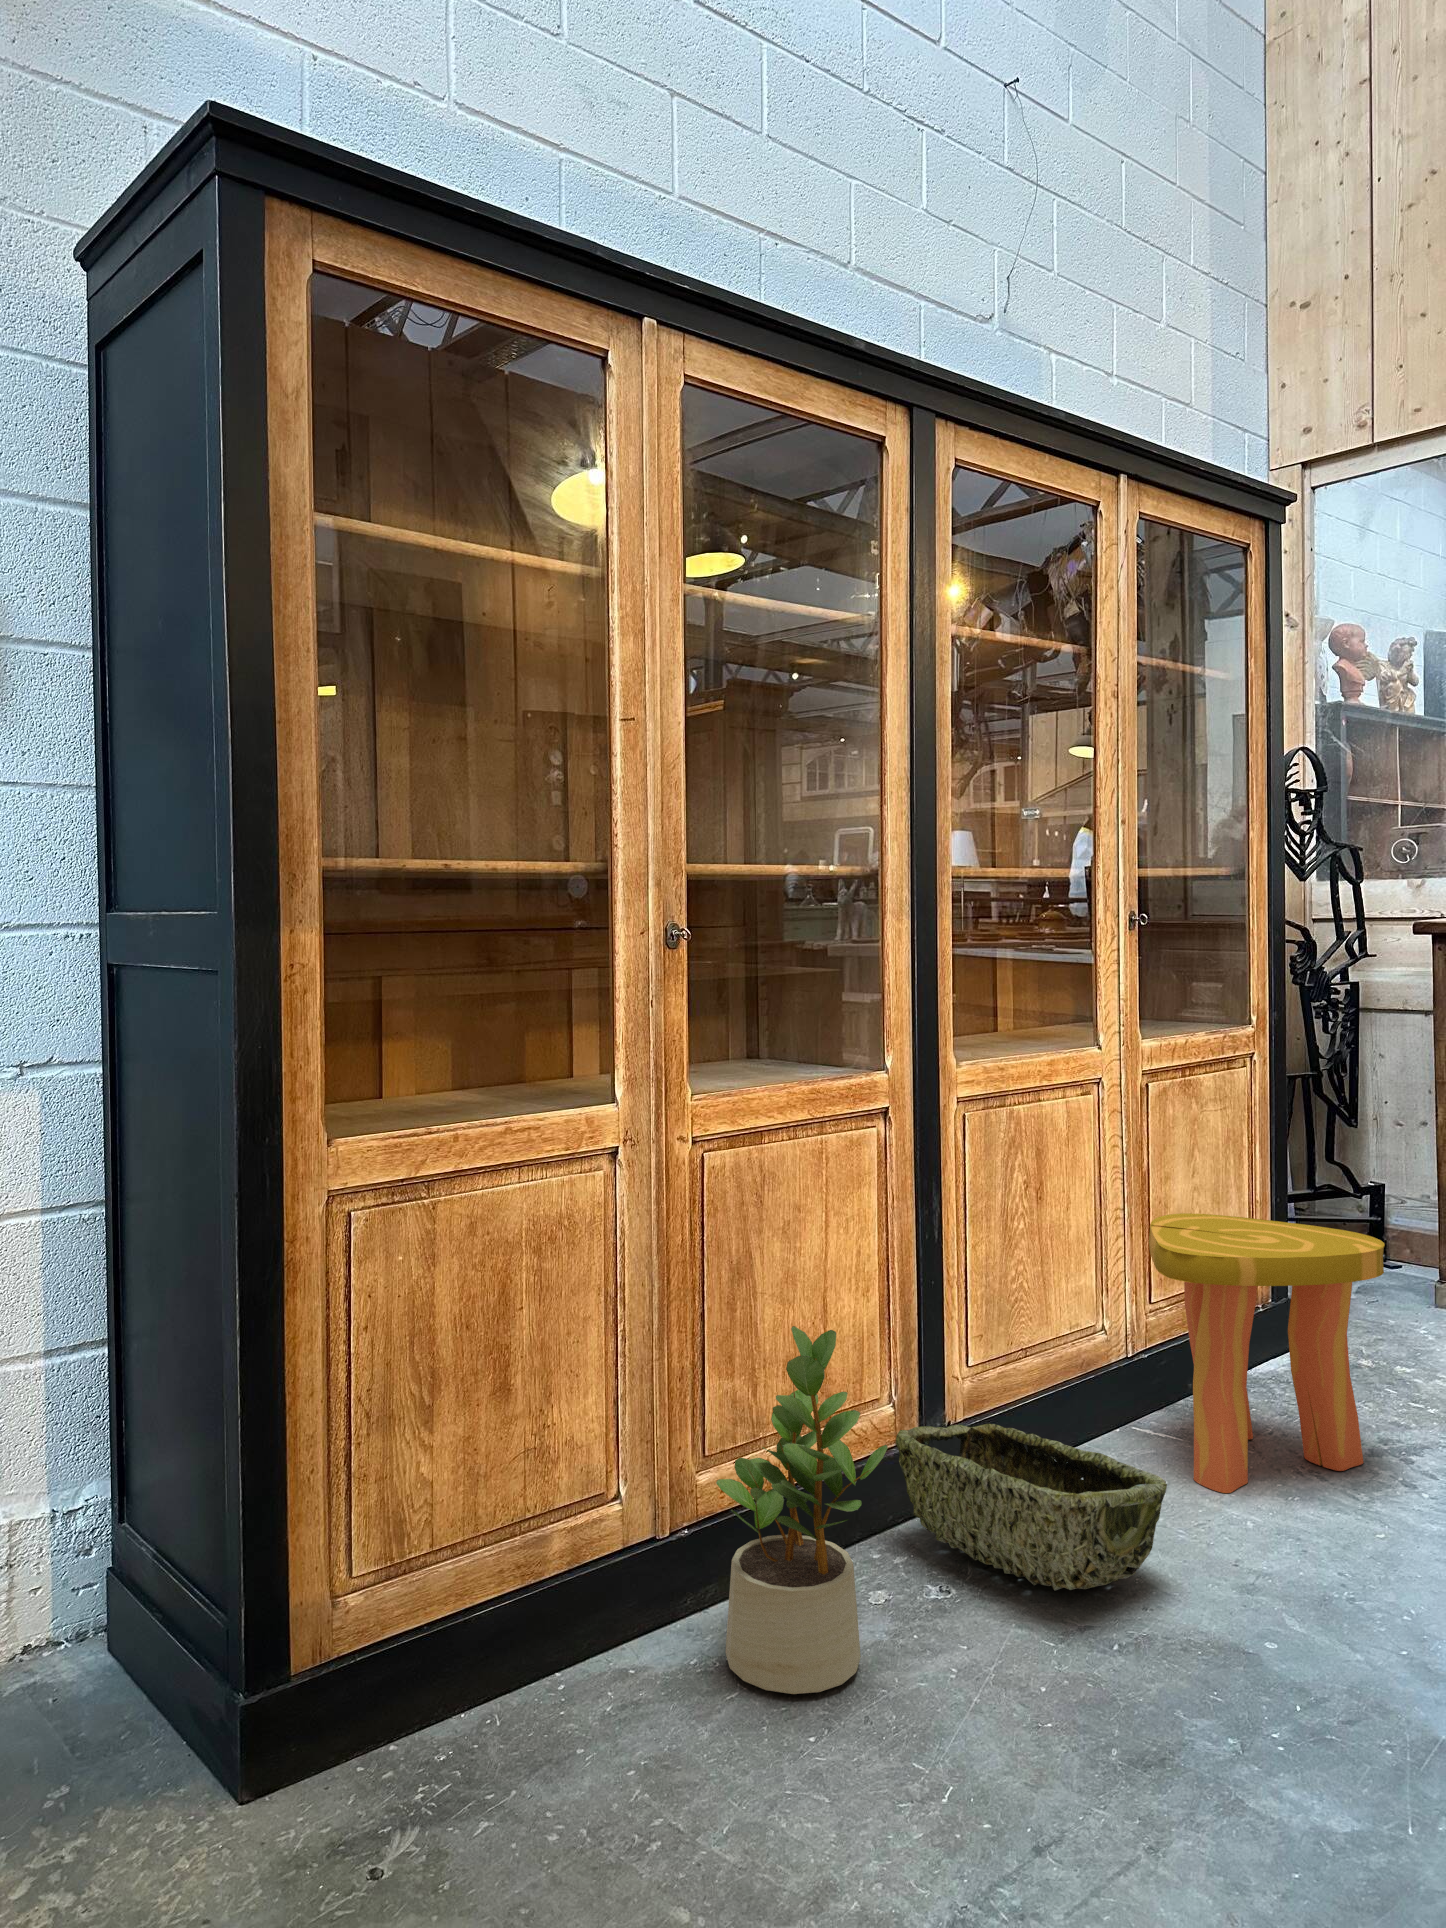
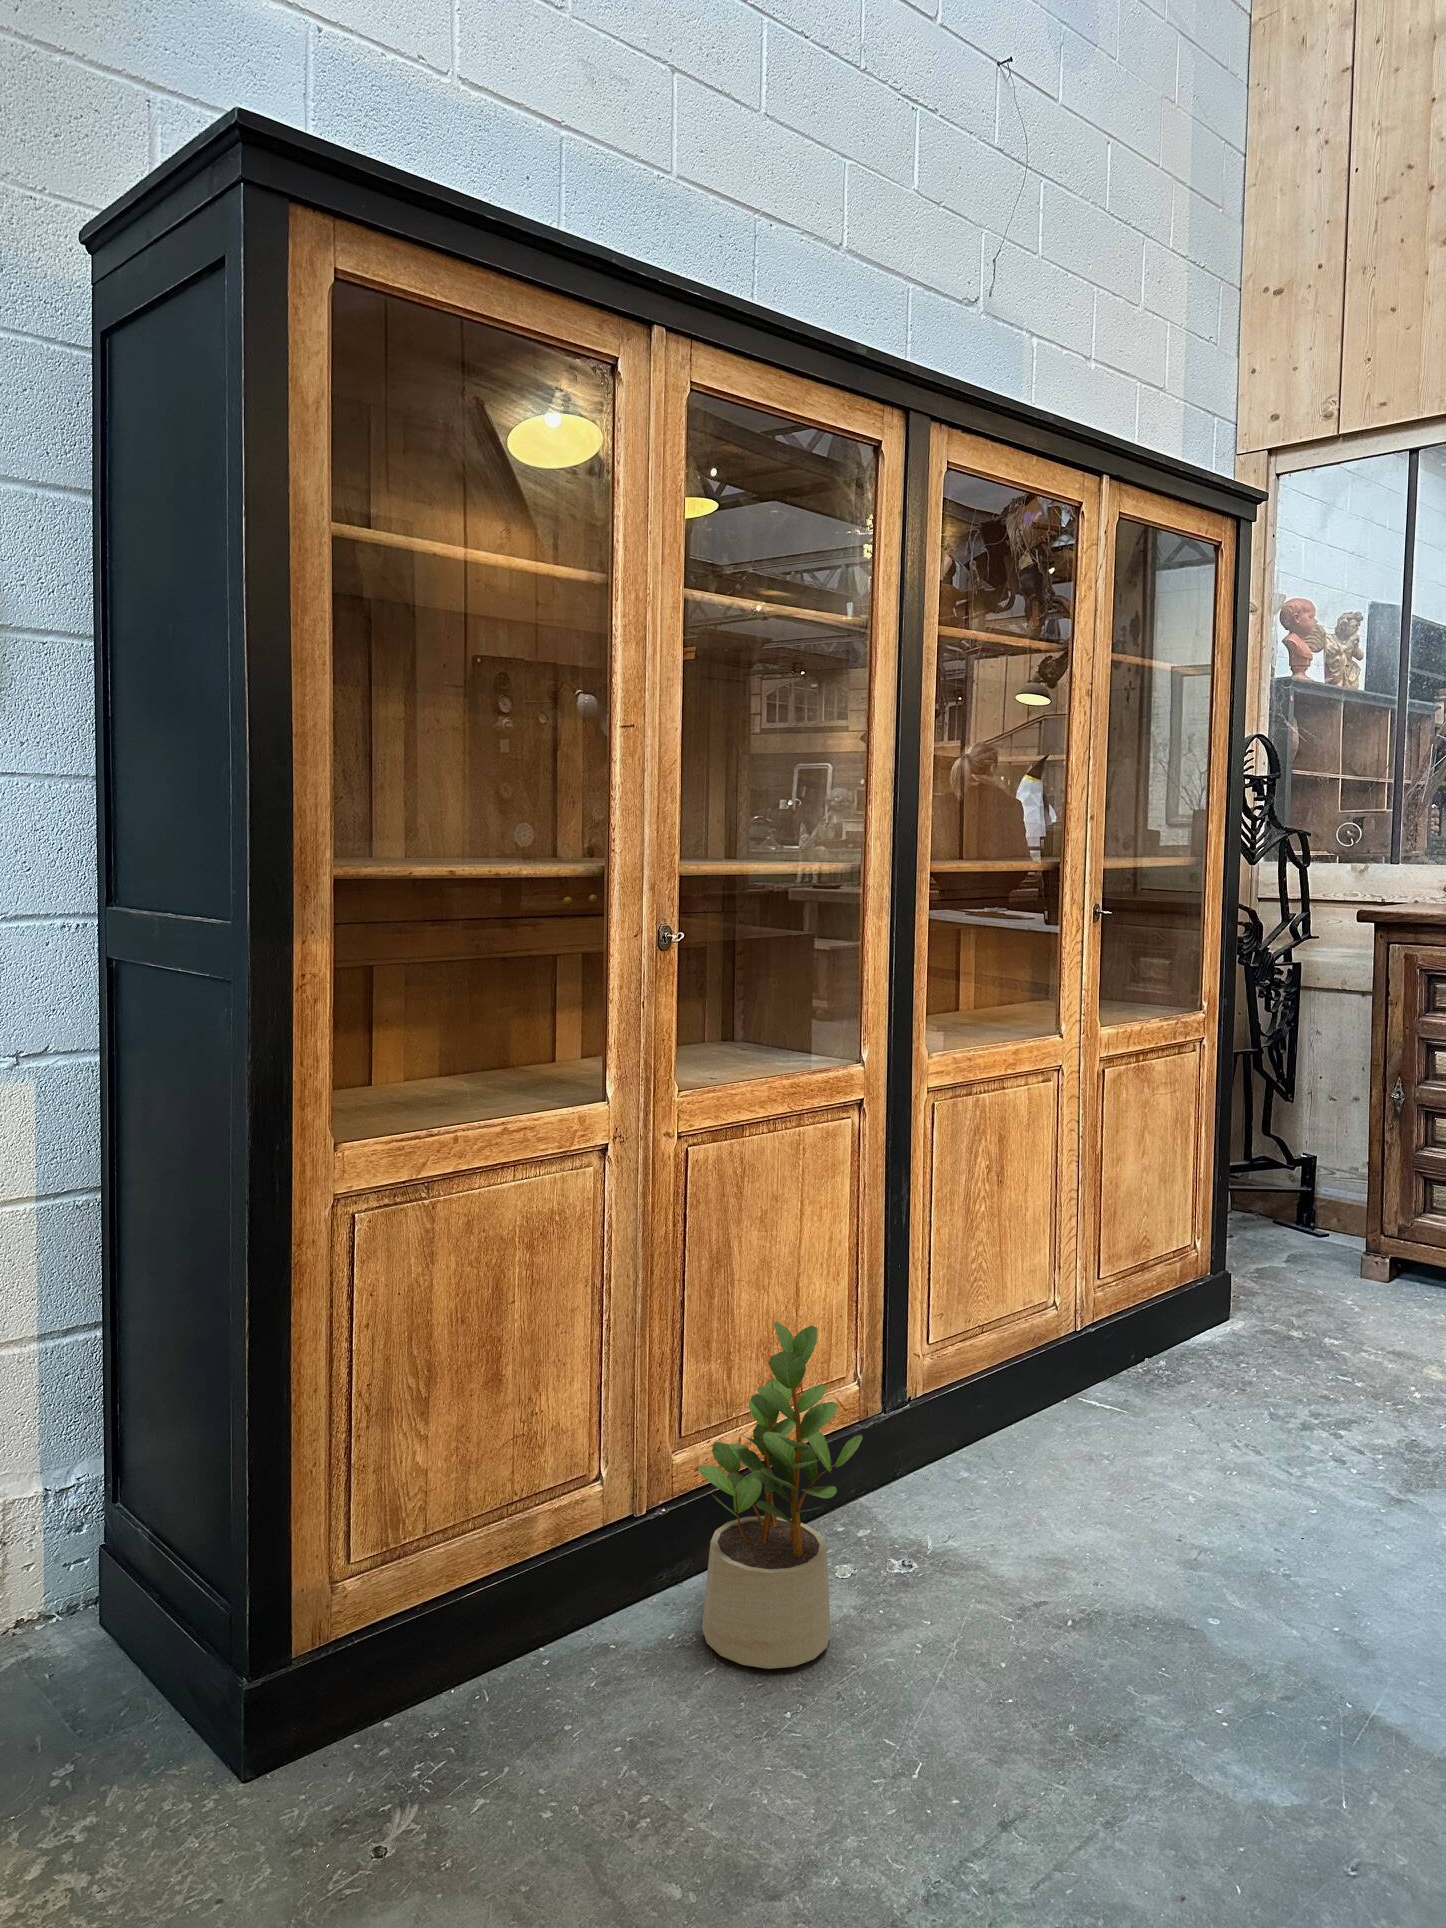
stool: present [1149,1213,1385,1493] -> none [1102,1200,1325,1469]
woven basket: present [896,1424,1167,1591] -> none [861,1404,1119,1567]

